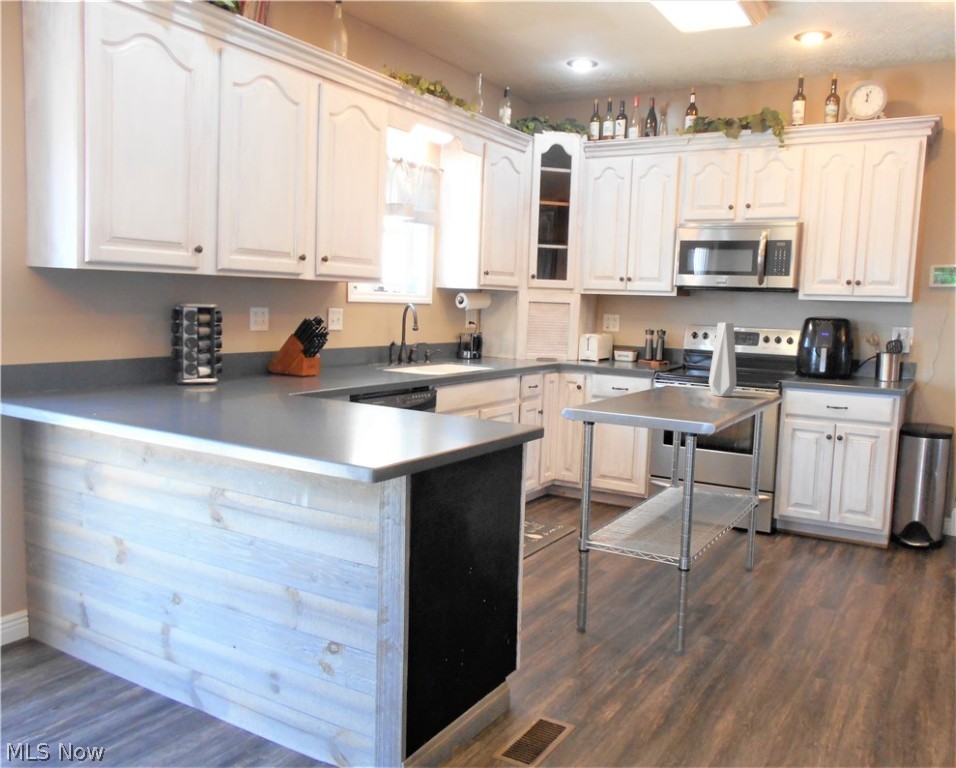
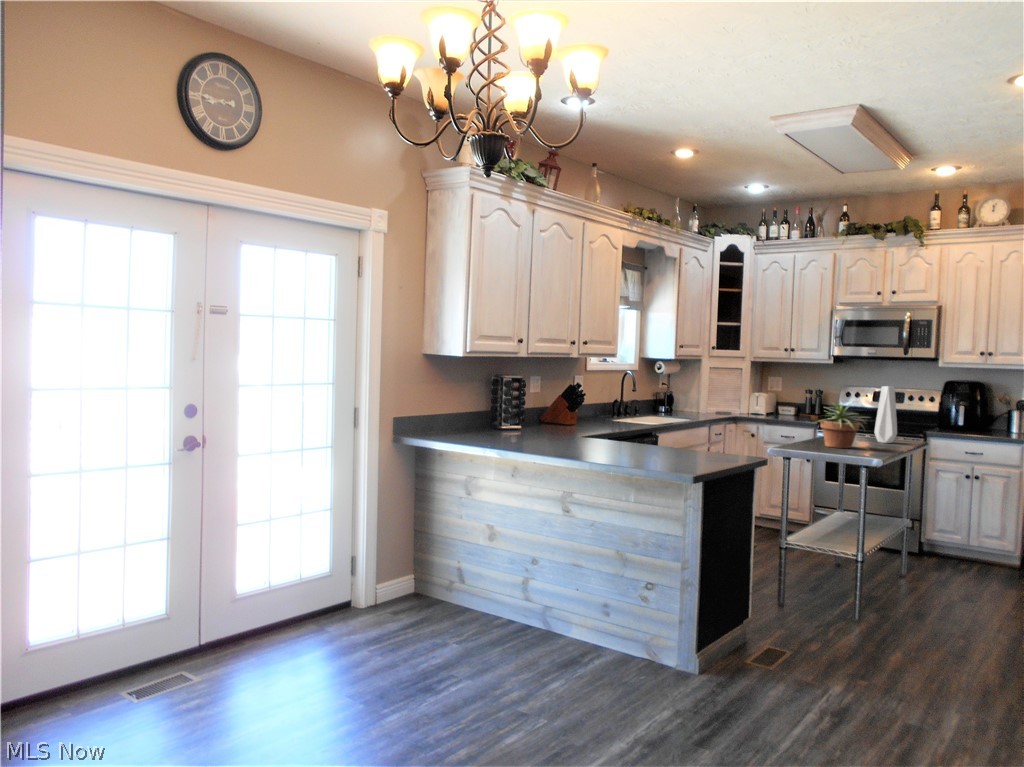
potted plant: none [617,341,697,406] -> present [817,403,864,448]

